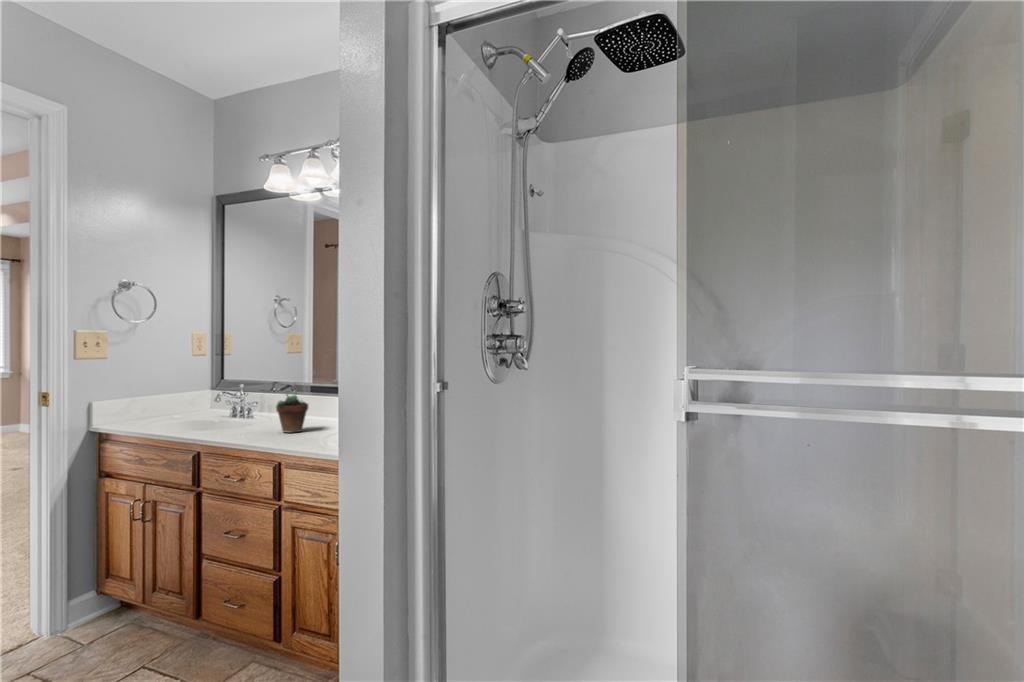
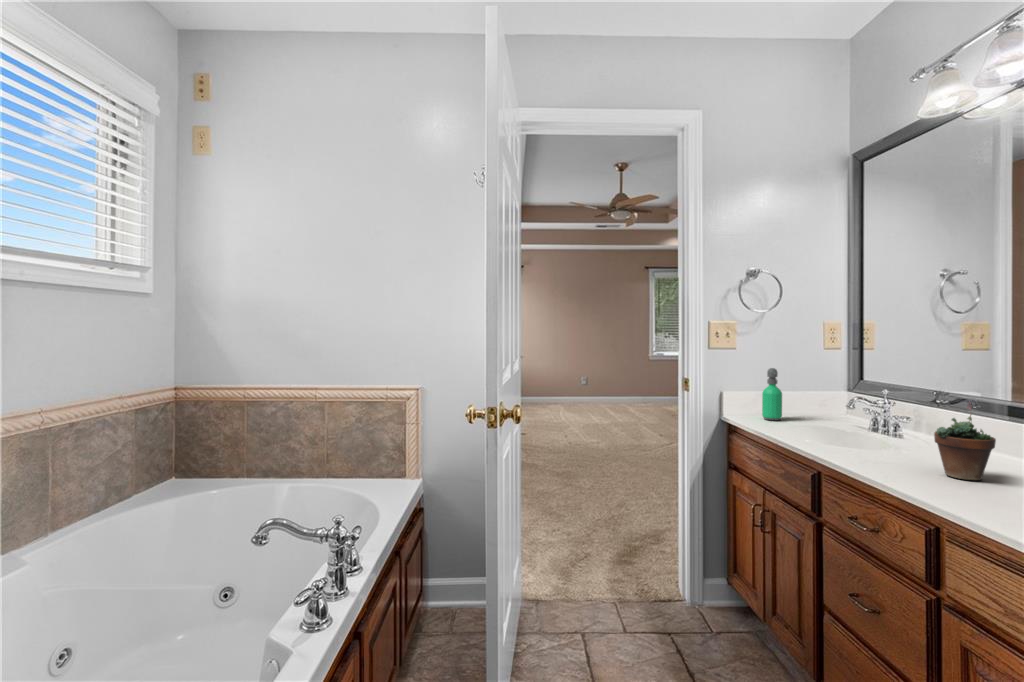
soap dispenser: none [136,373,156,422] -> present [762,368,782,420]

